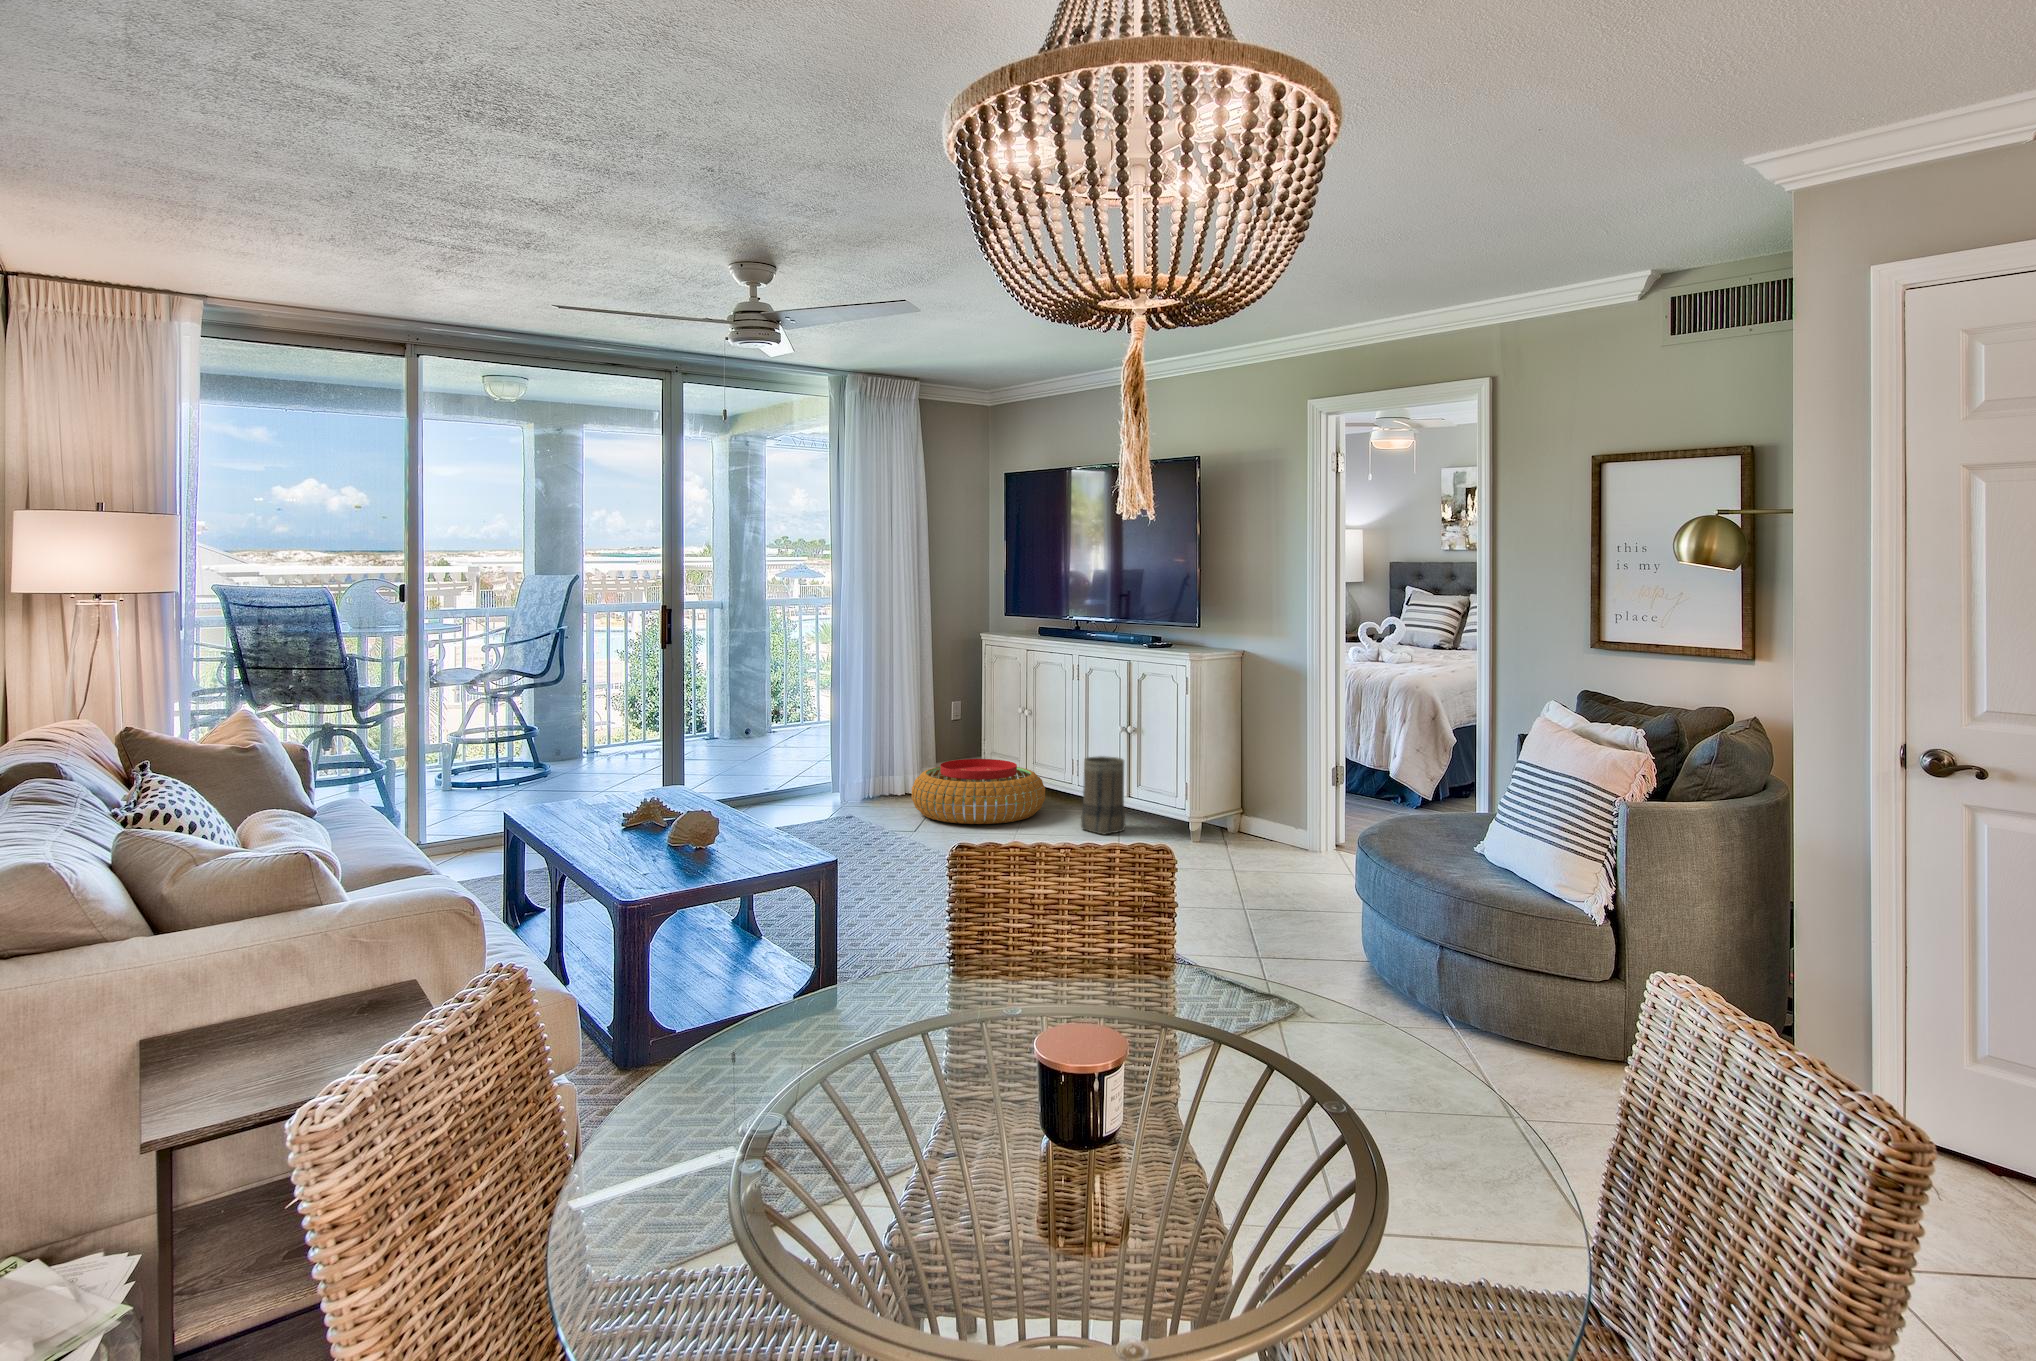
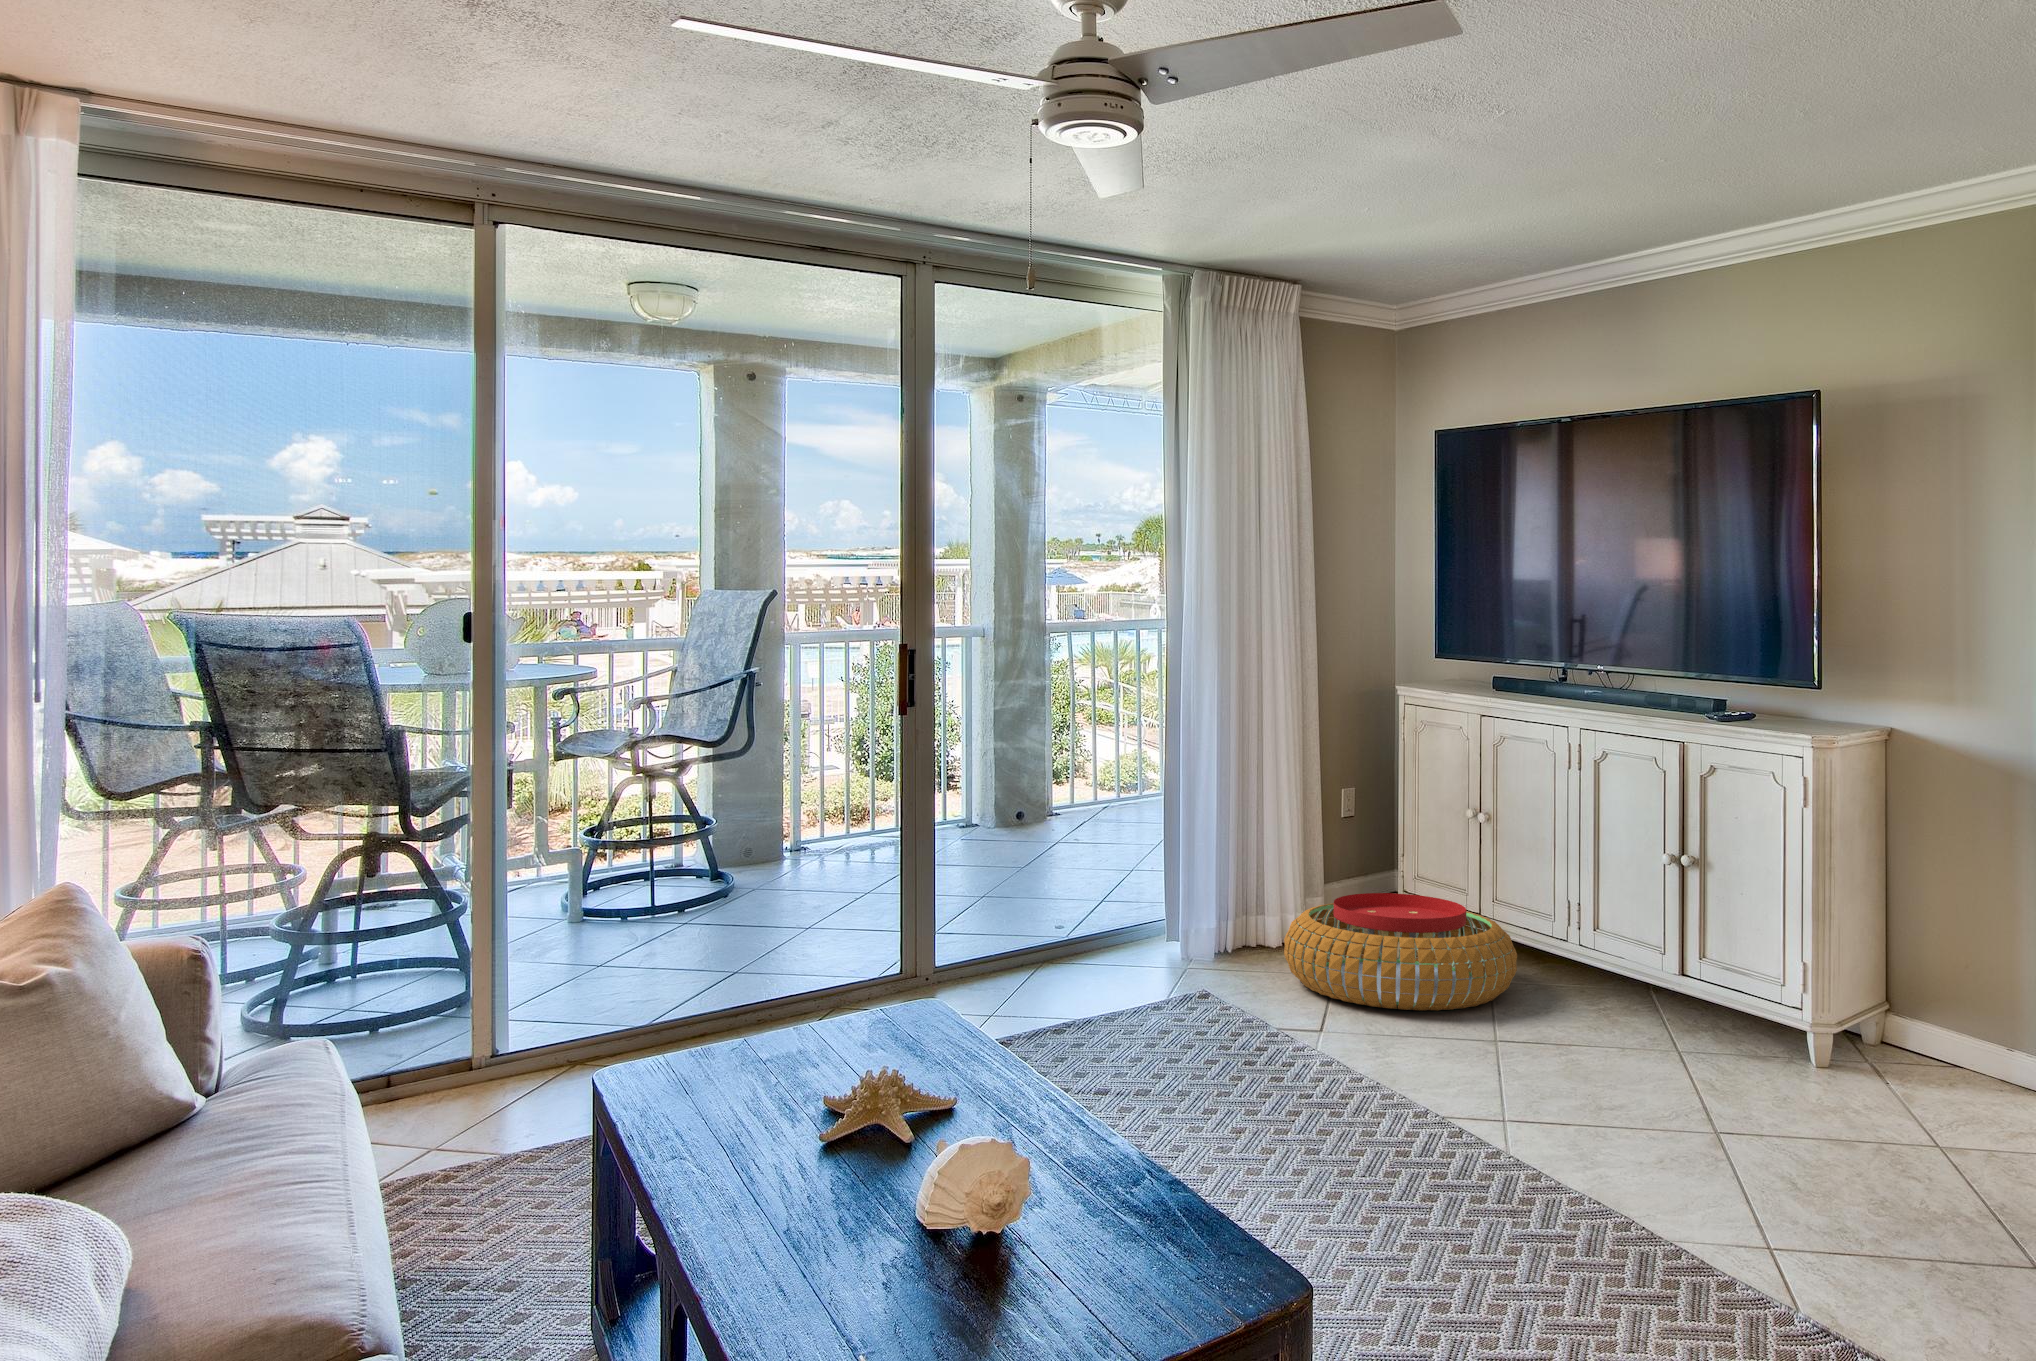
basket: present [1081,756,1126,835] -> none [1592,904,1677,1046]

